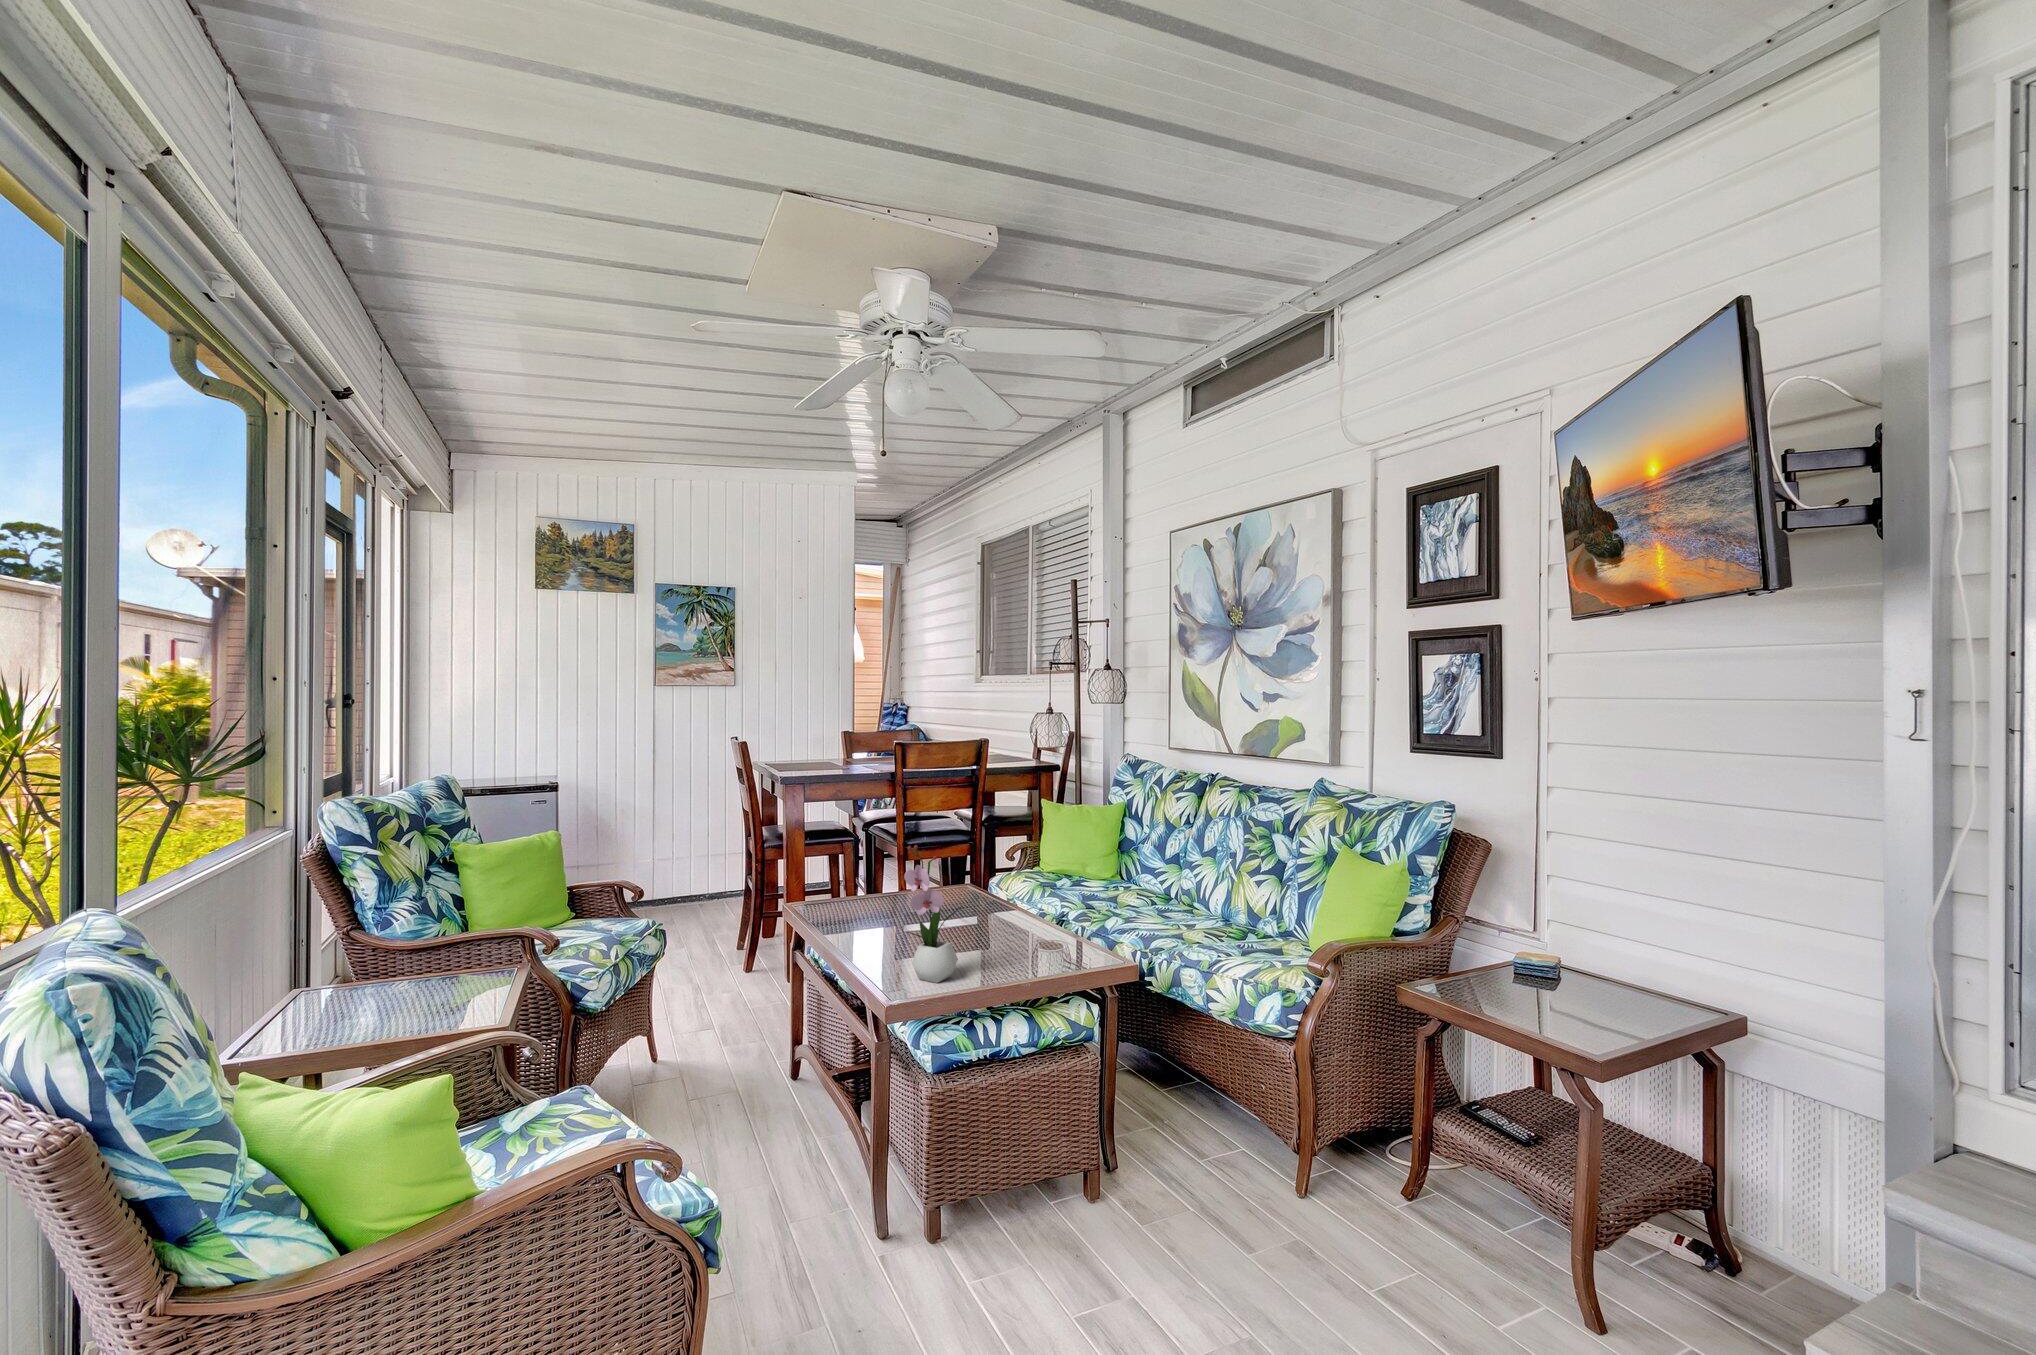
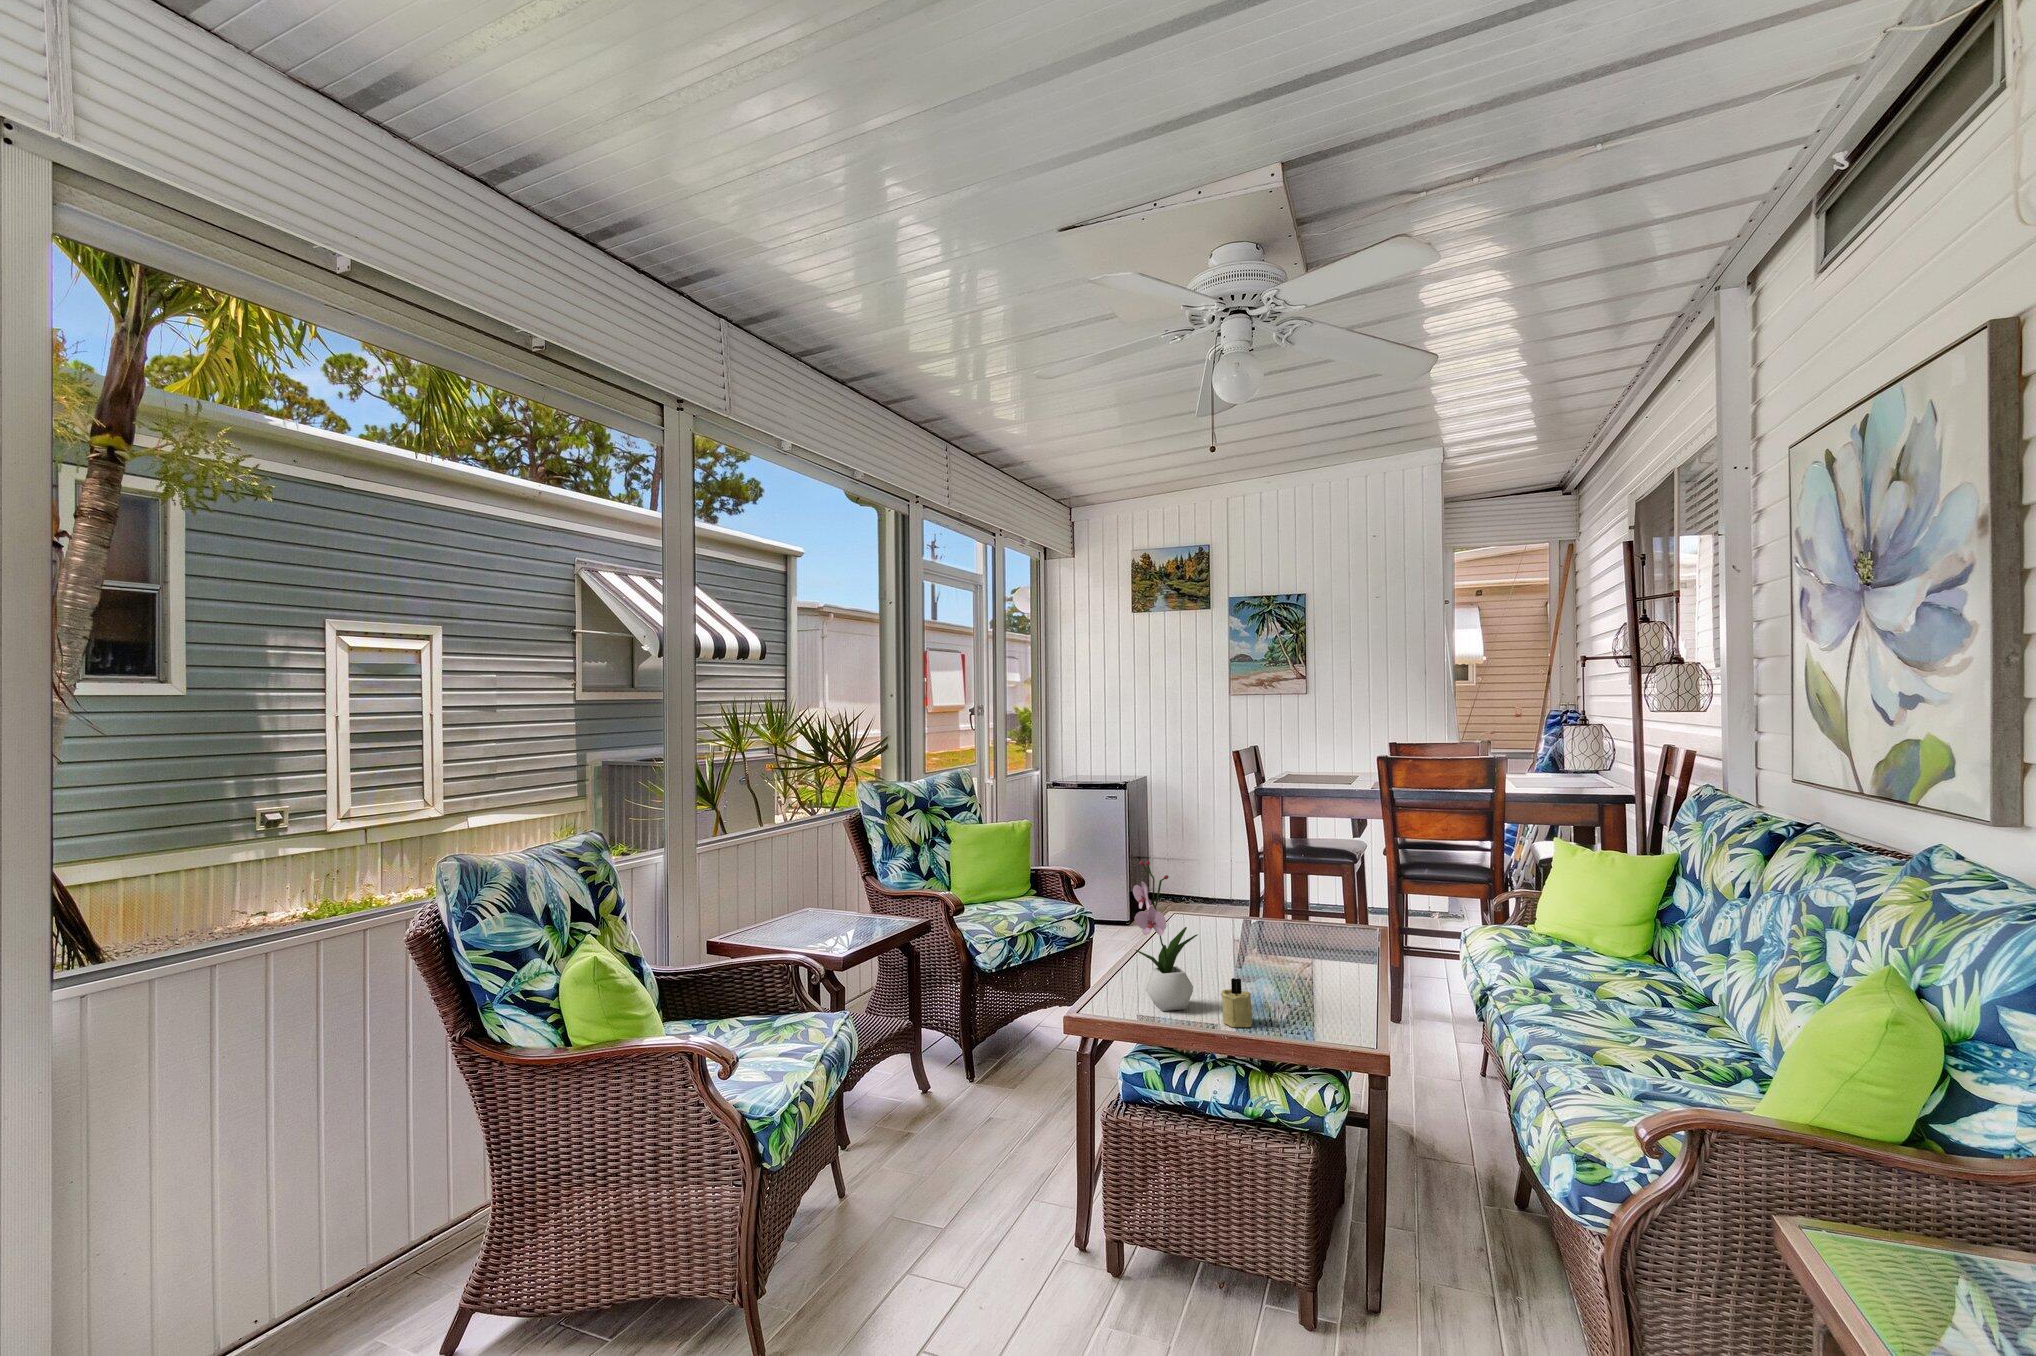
candle: none [990,936,1019,979] -> present [1221,978,1253,1027]

